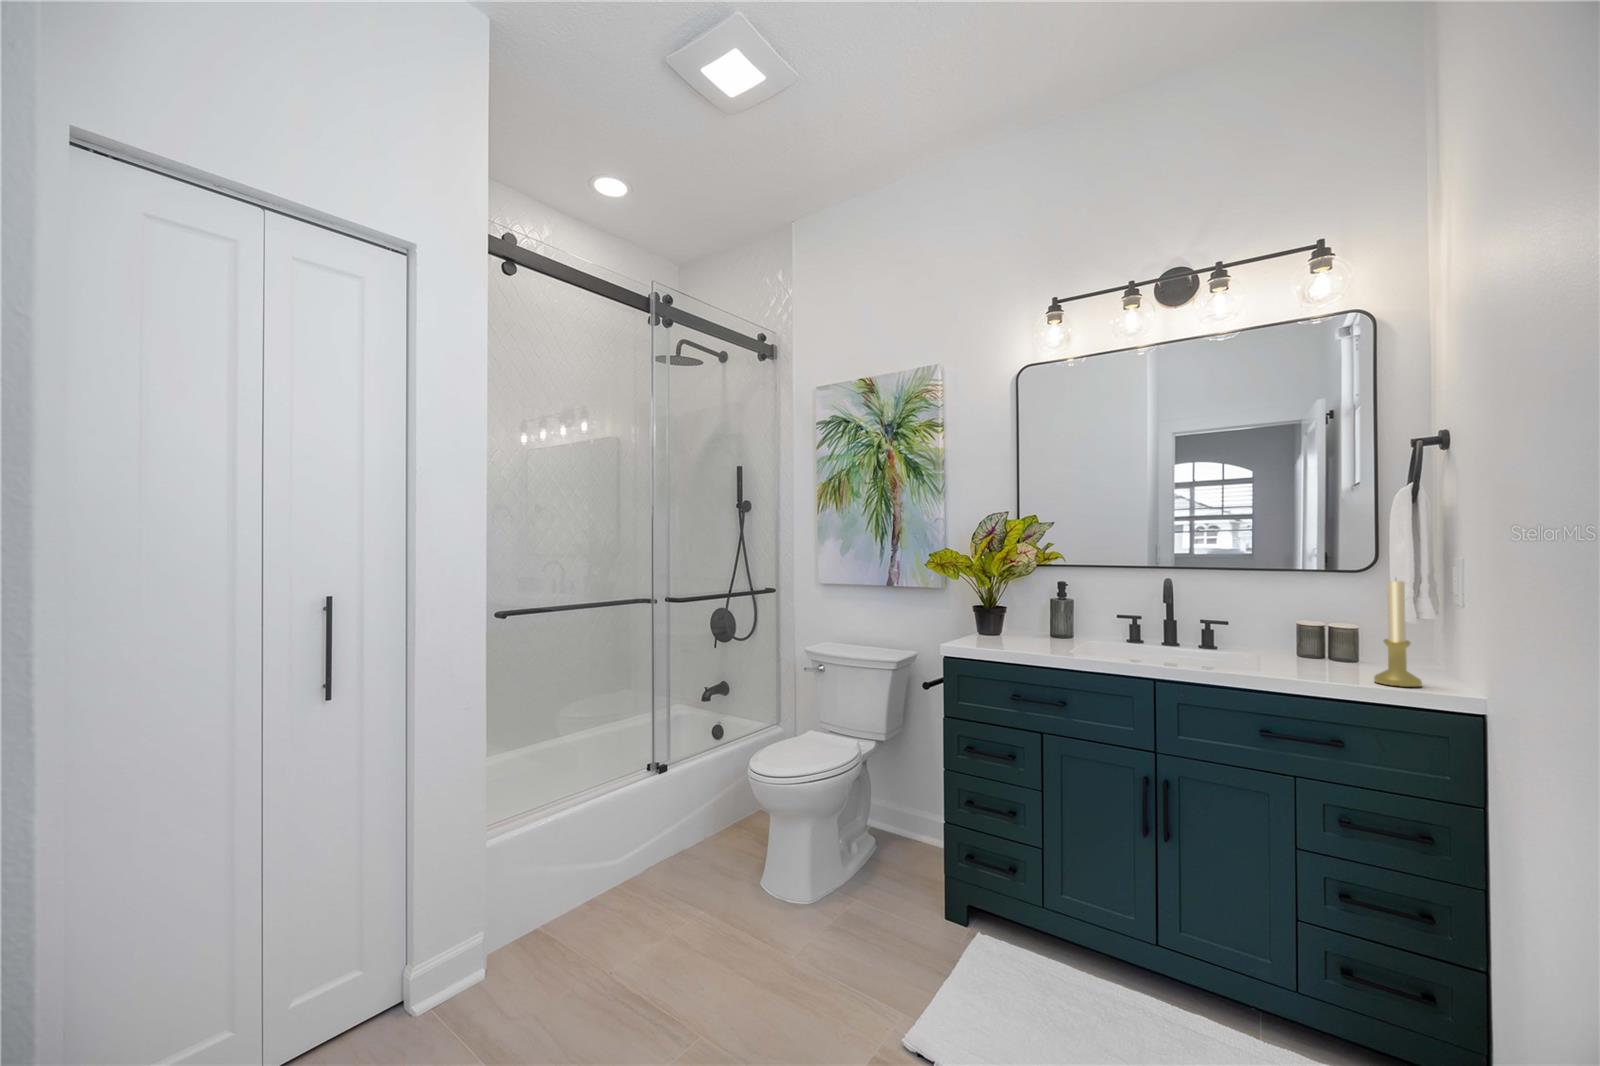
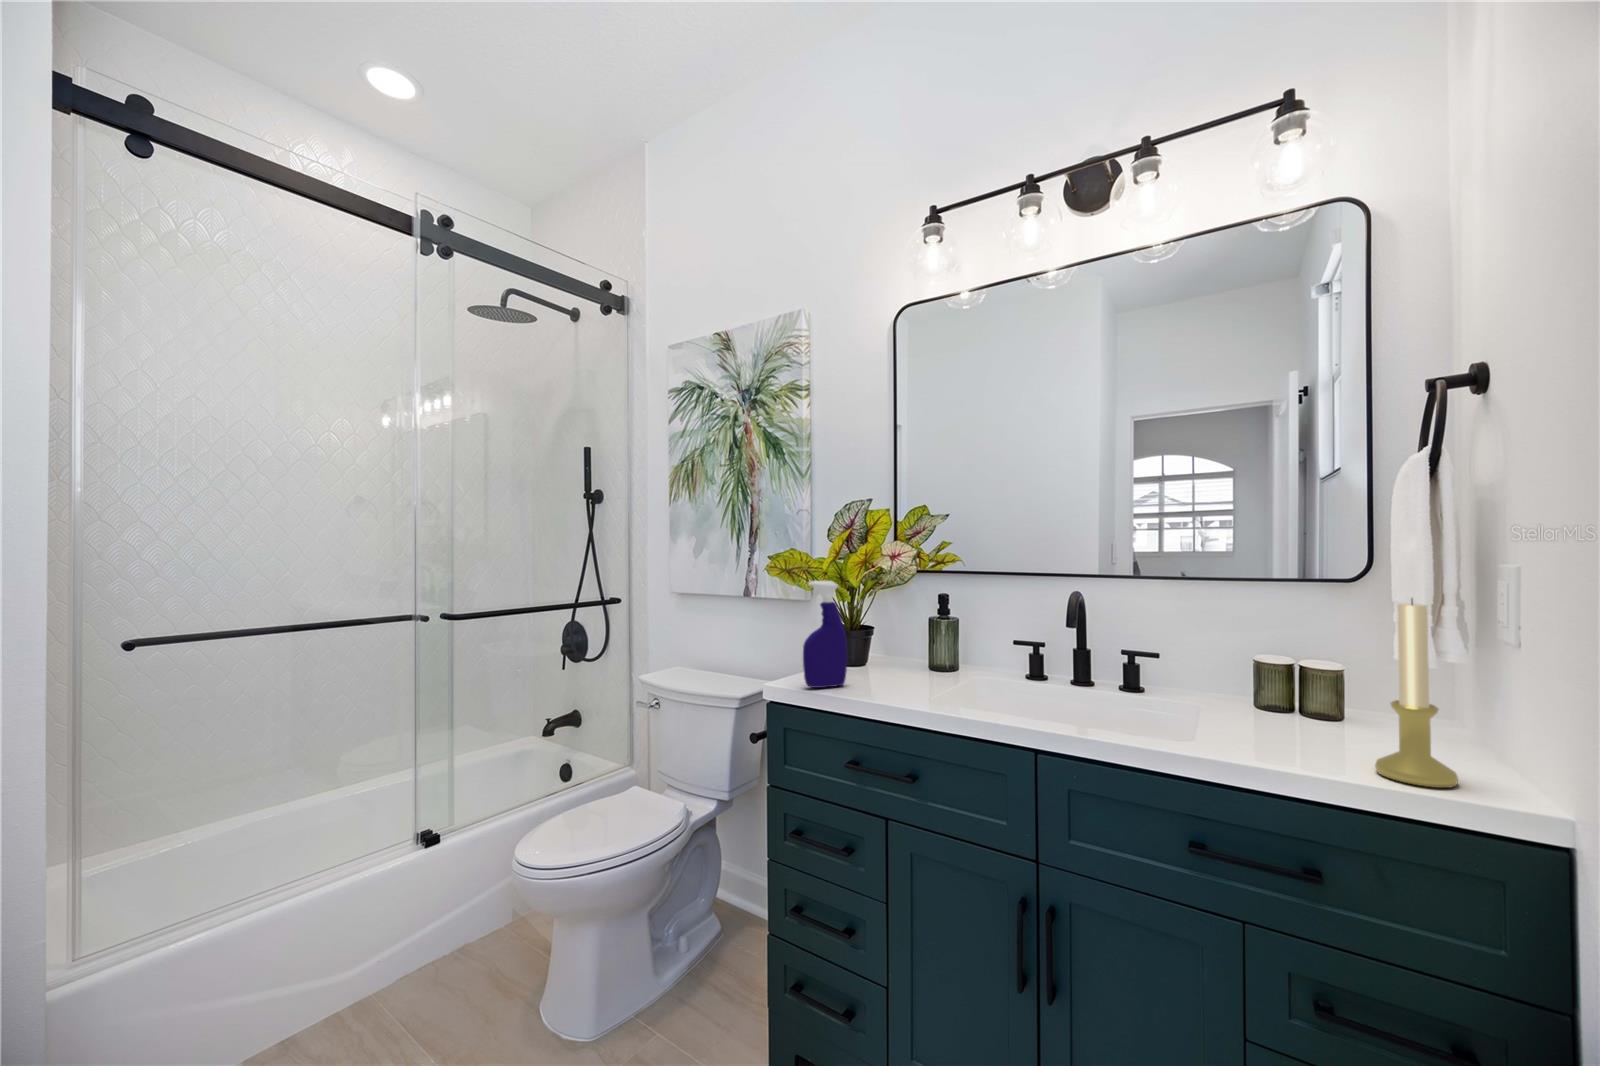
spray bottle: none [972,571,1002,647] -> present [803,581,847,688]

